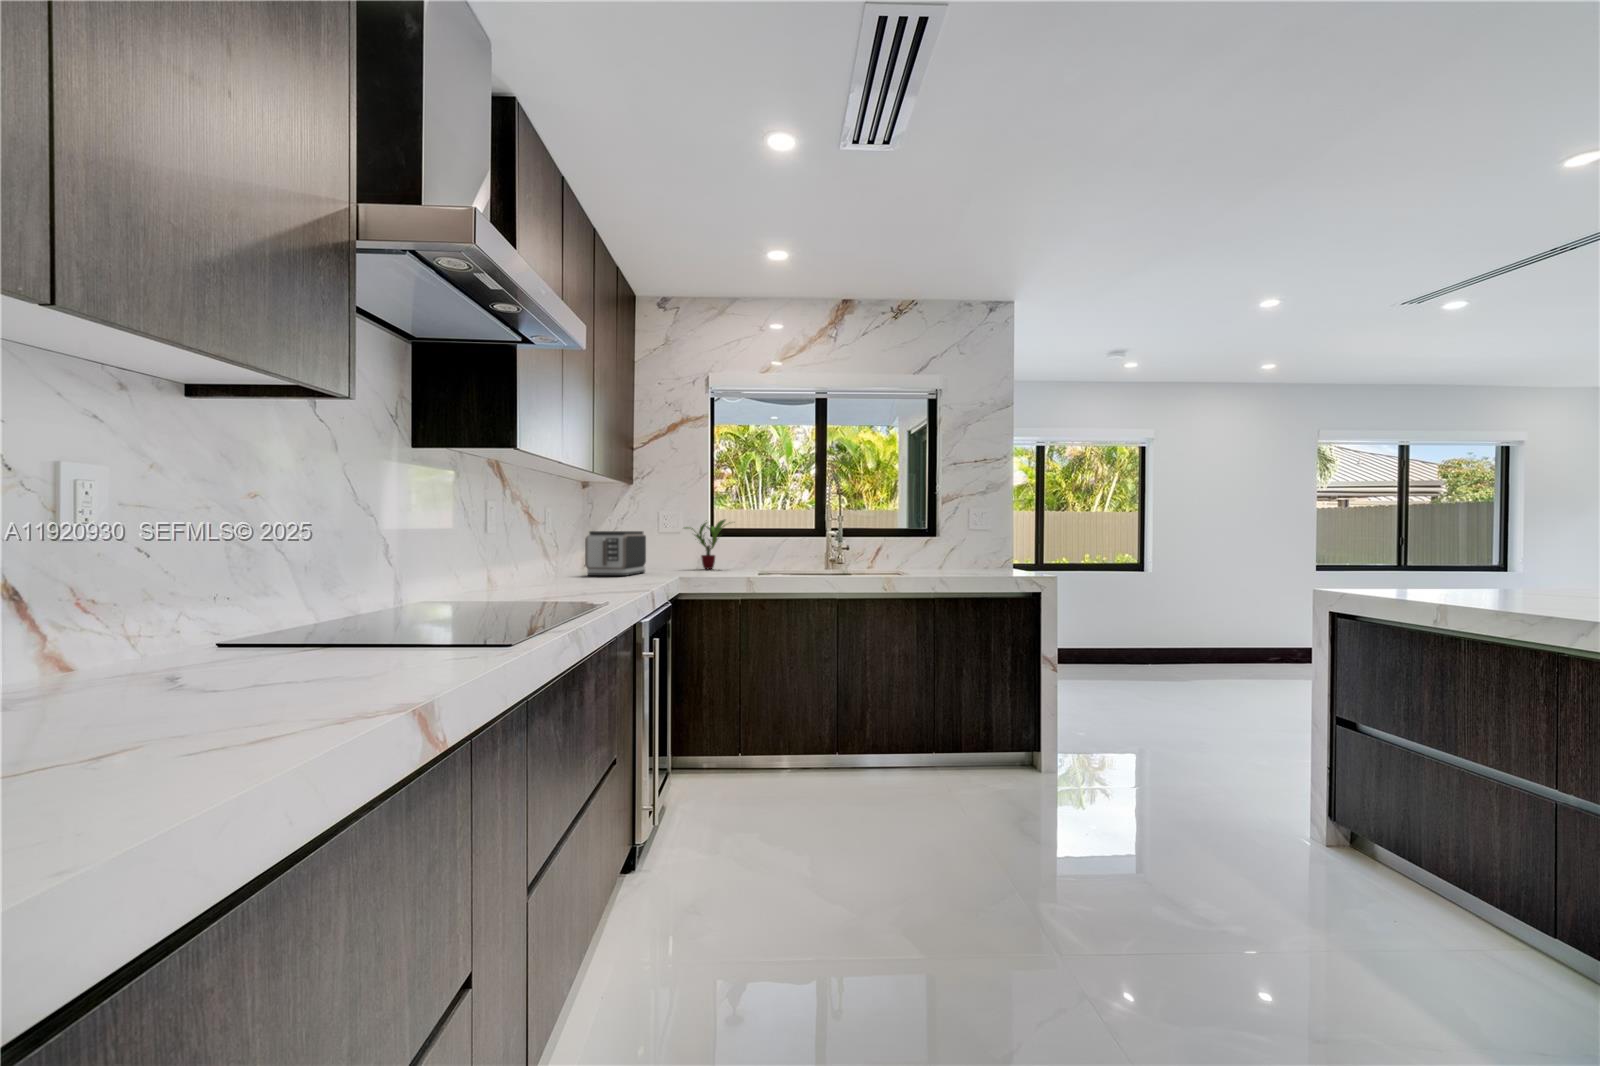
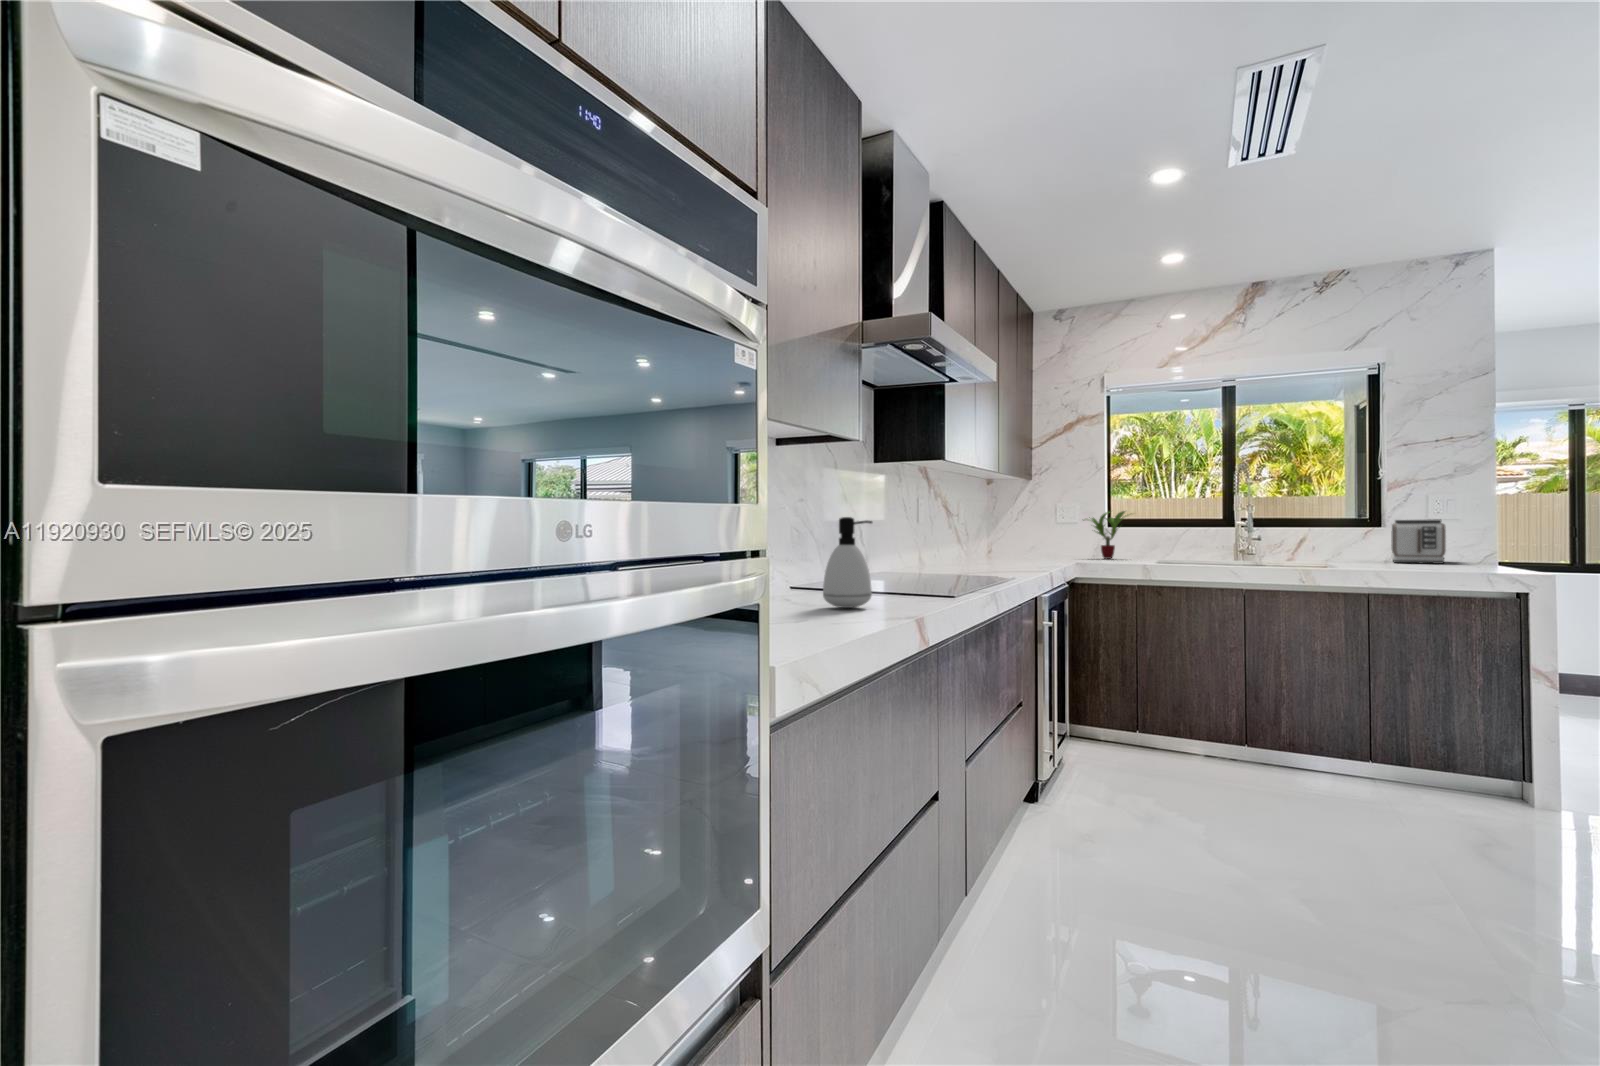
soap dispenser: none [246,520,358,689] -> present [823,517,872,608]
toaster: present [585,531,646,576] -> present [1391,519,1446,564]

